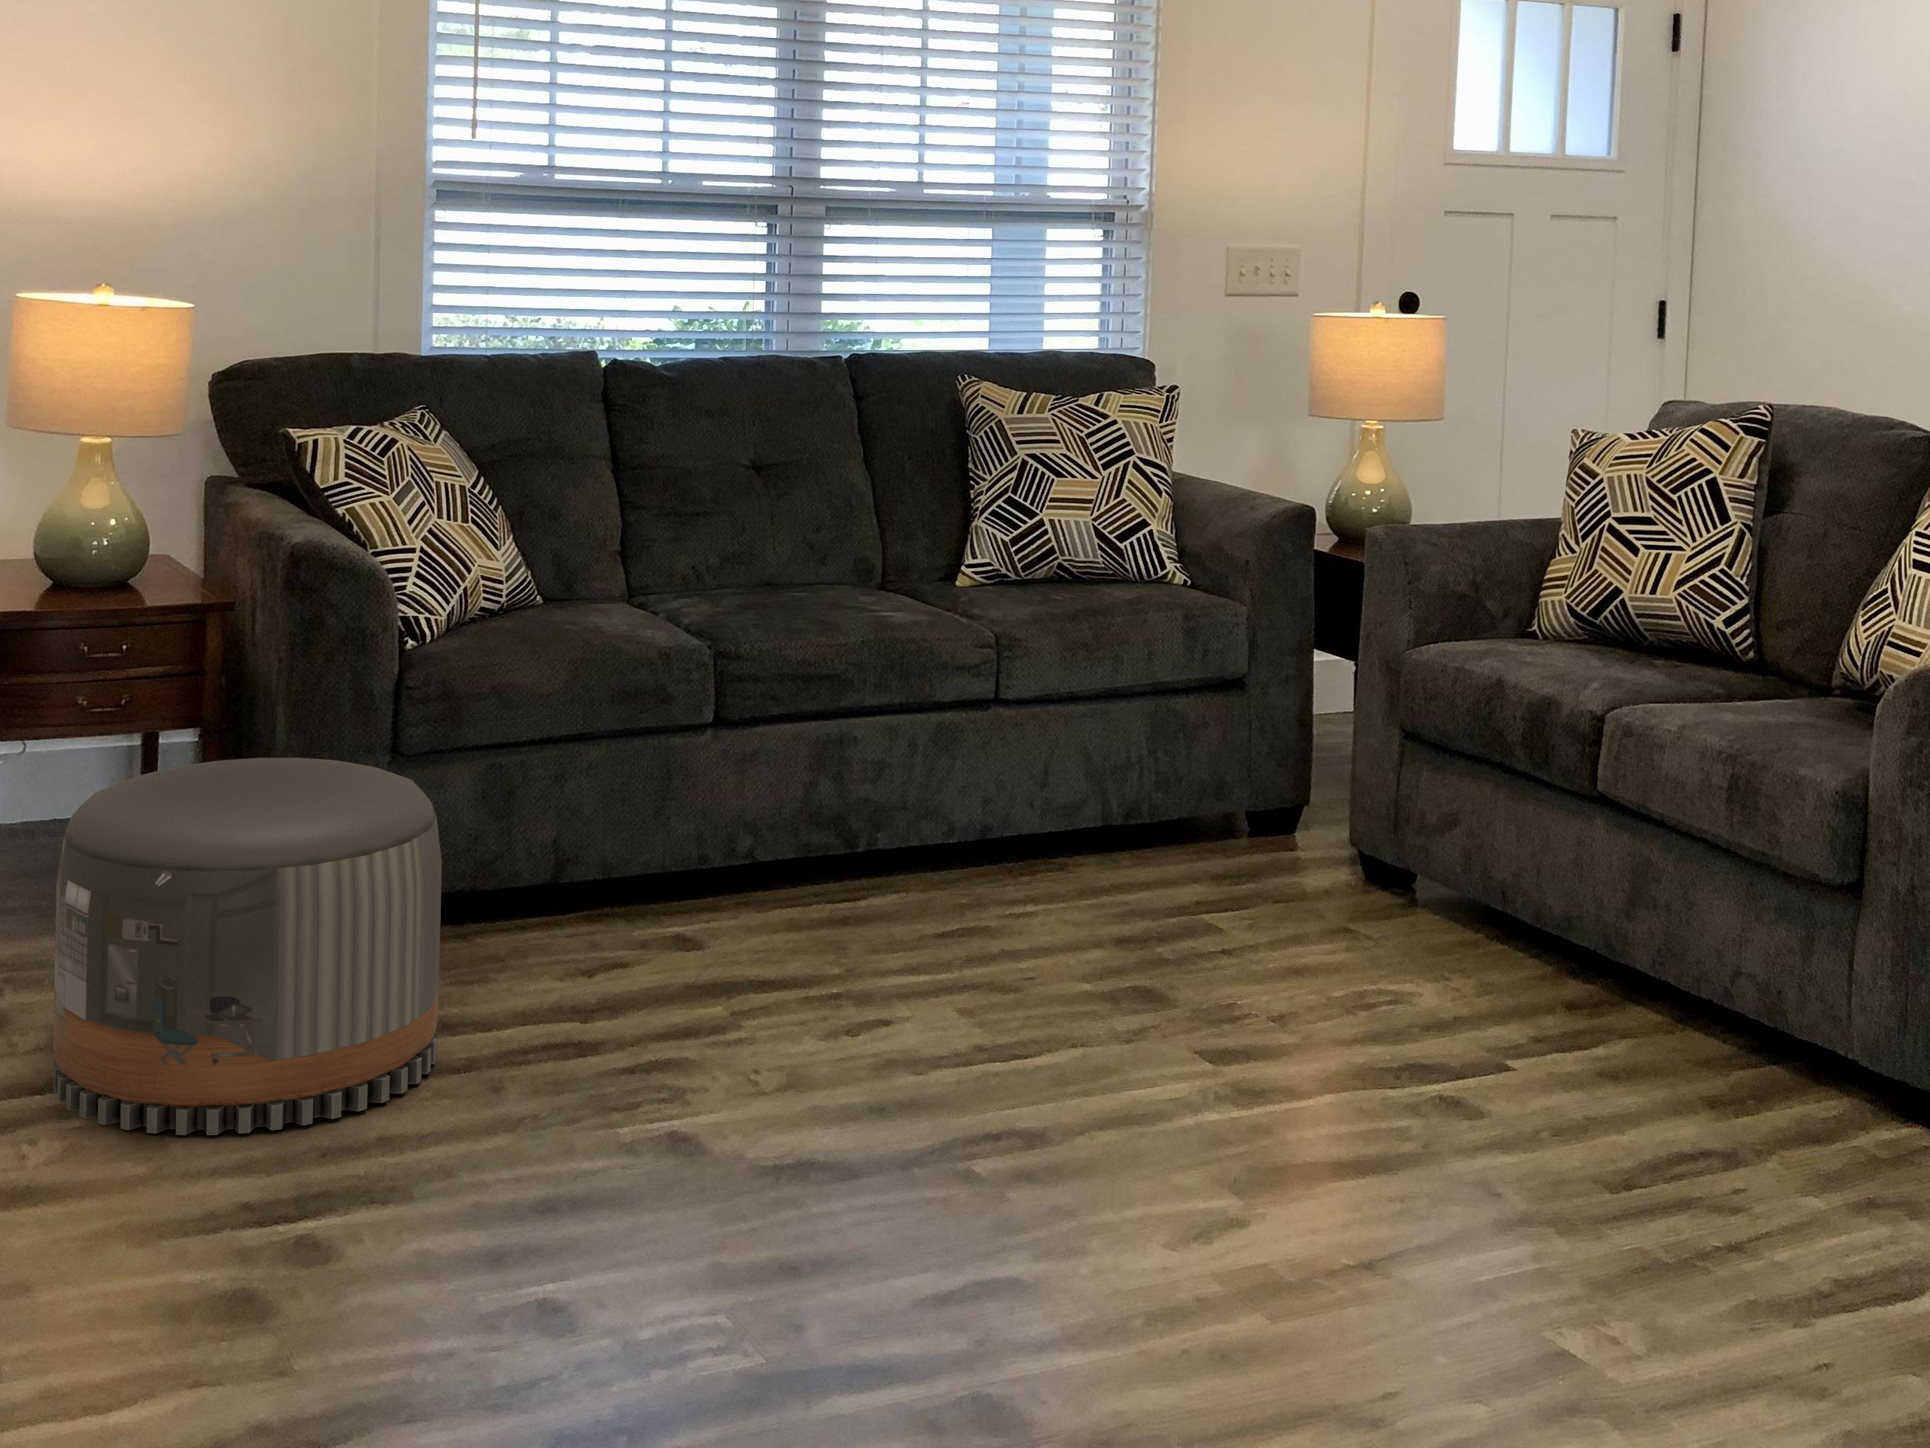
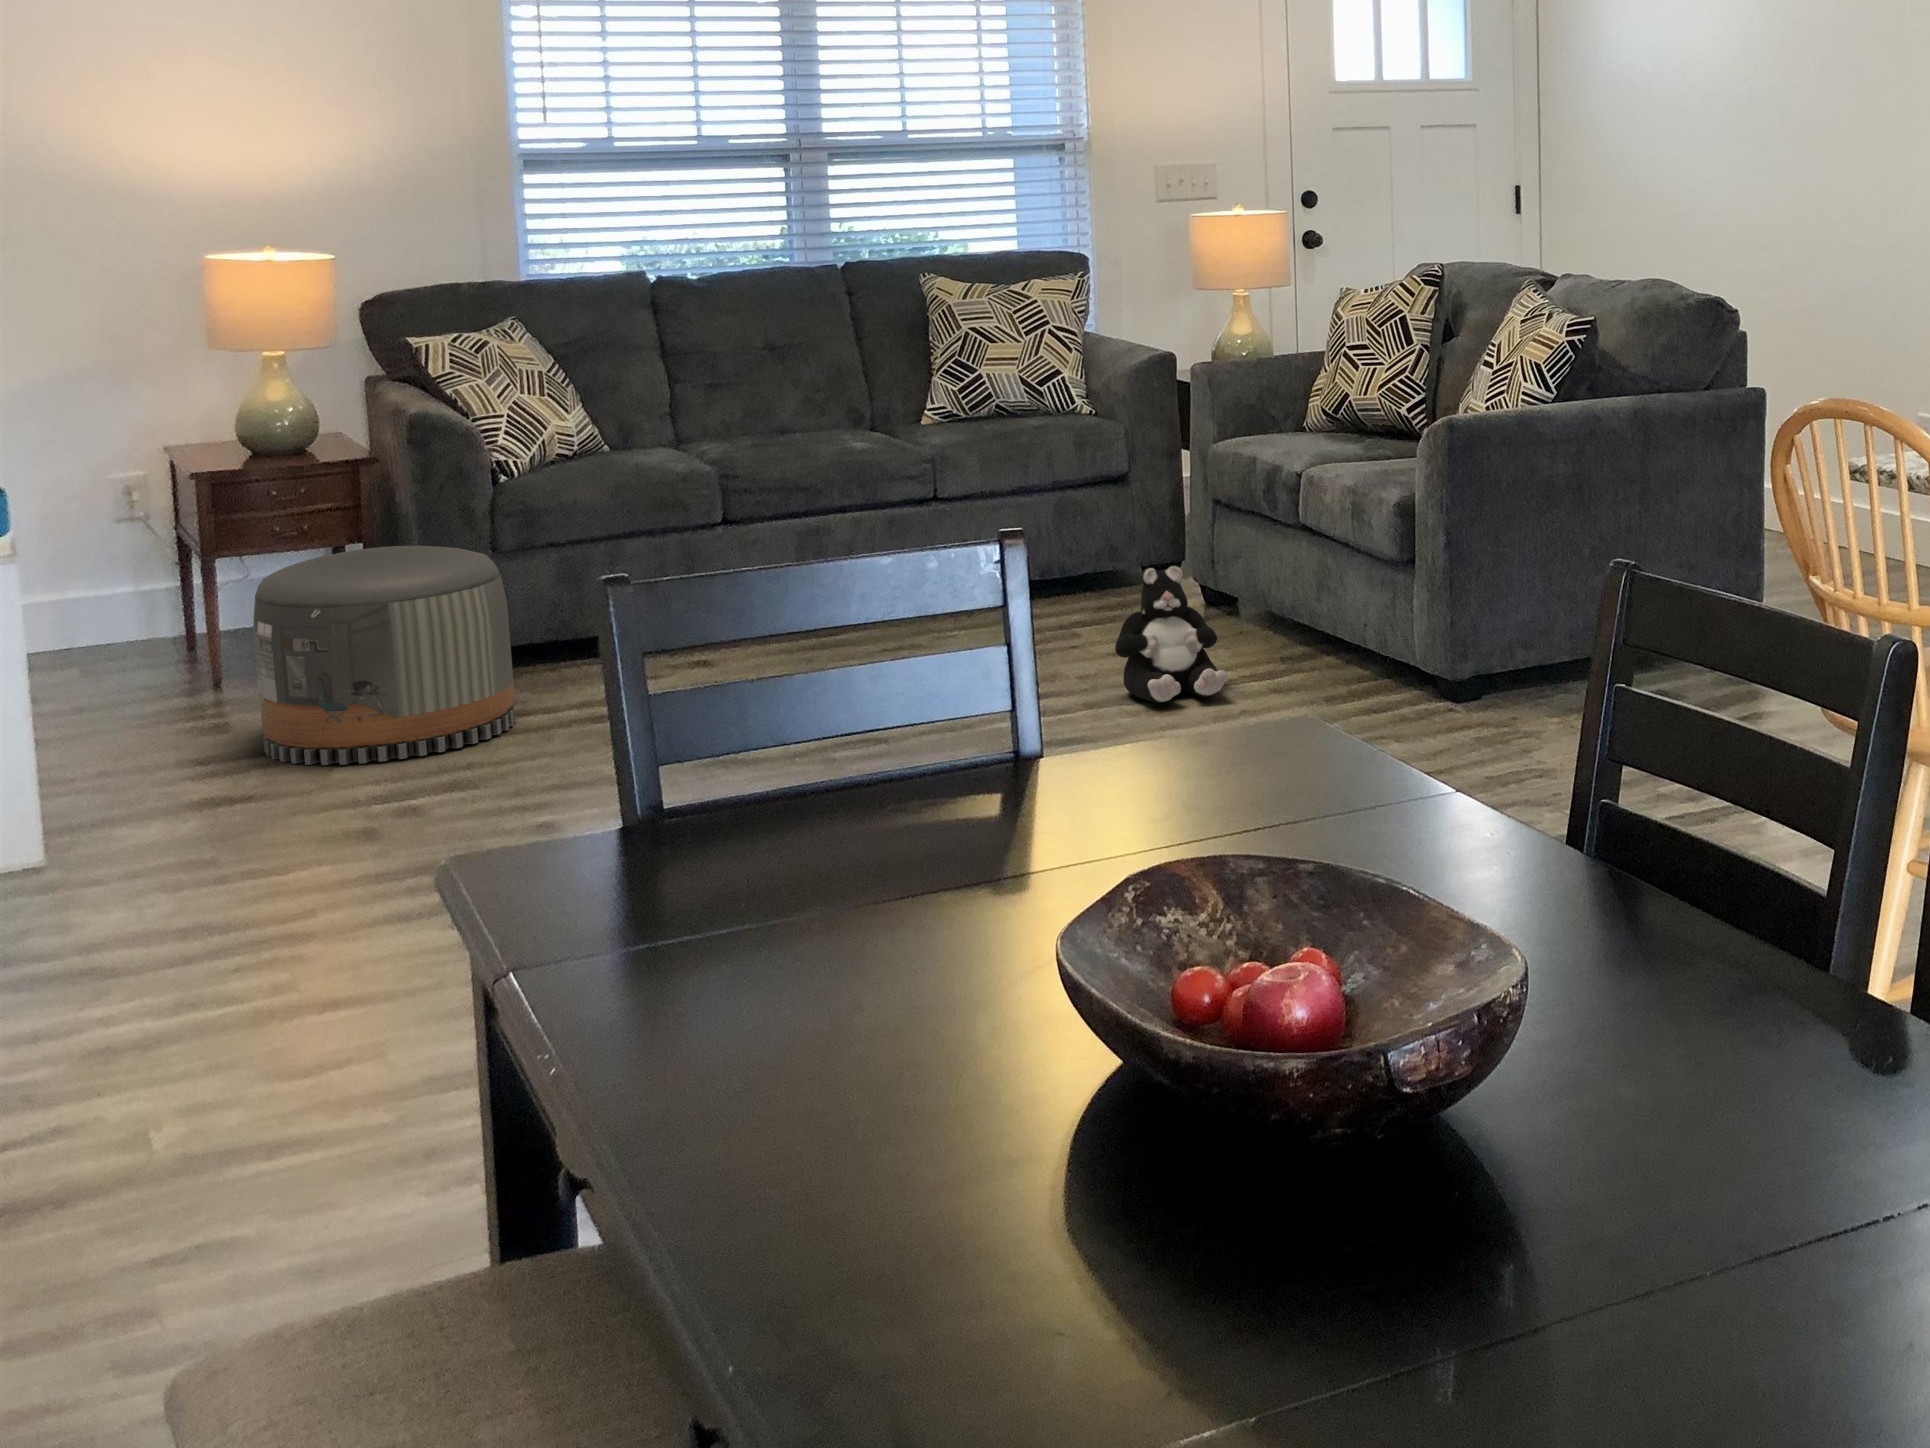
plush toy: none [1376,863,1569,1100] -> present [1115,565,1228,703]

